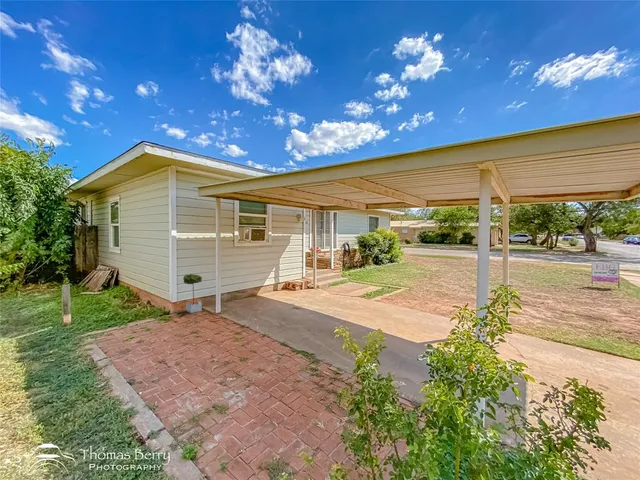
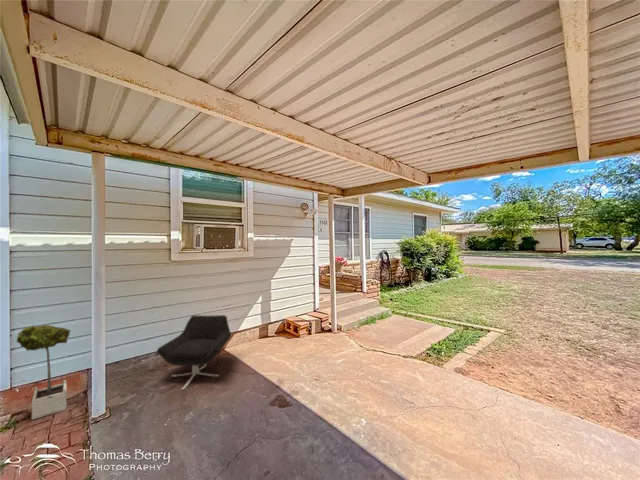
lounge chair: none [234,275,265,306] -> present [157,315,231,390]

